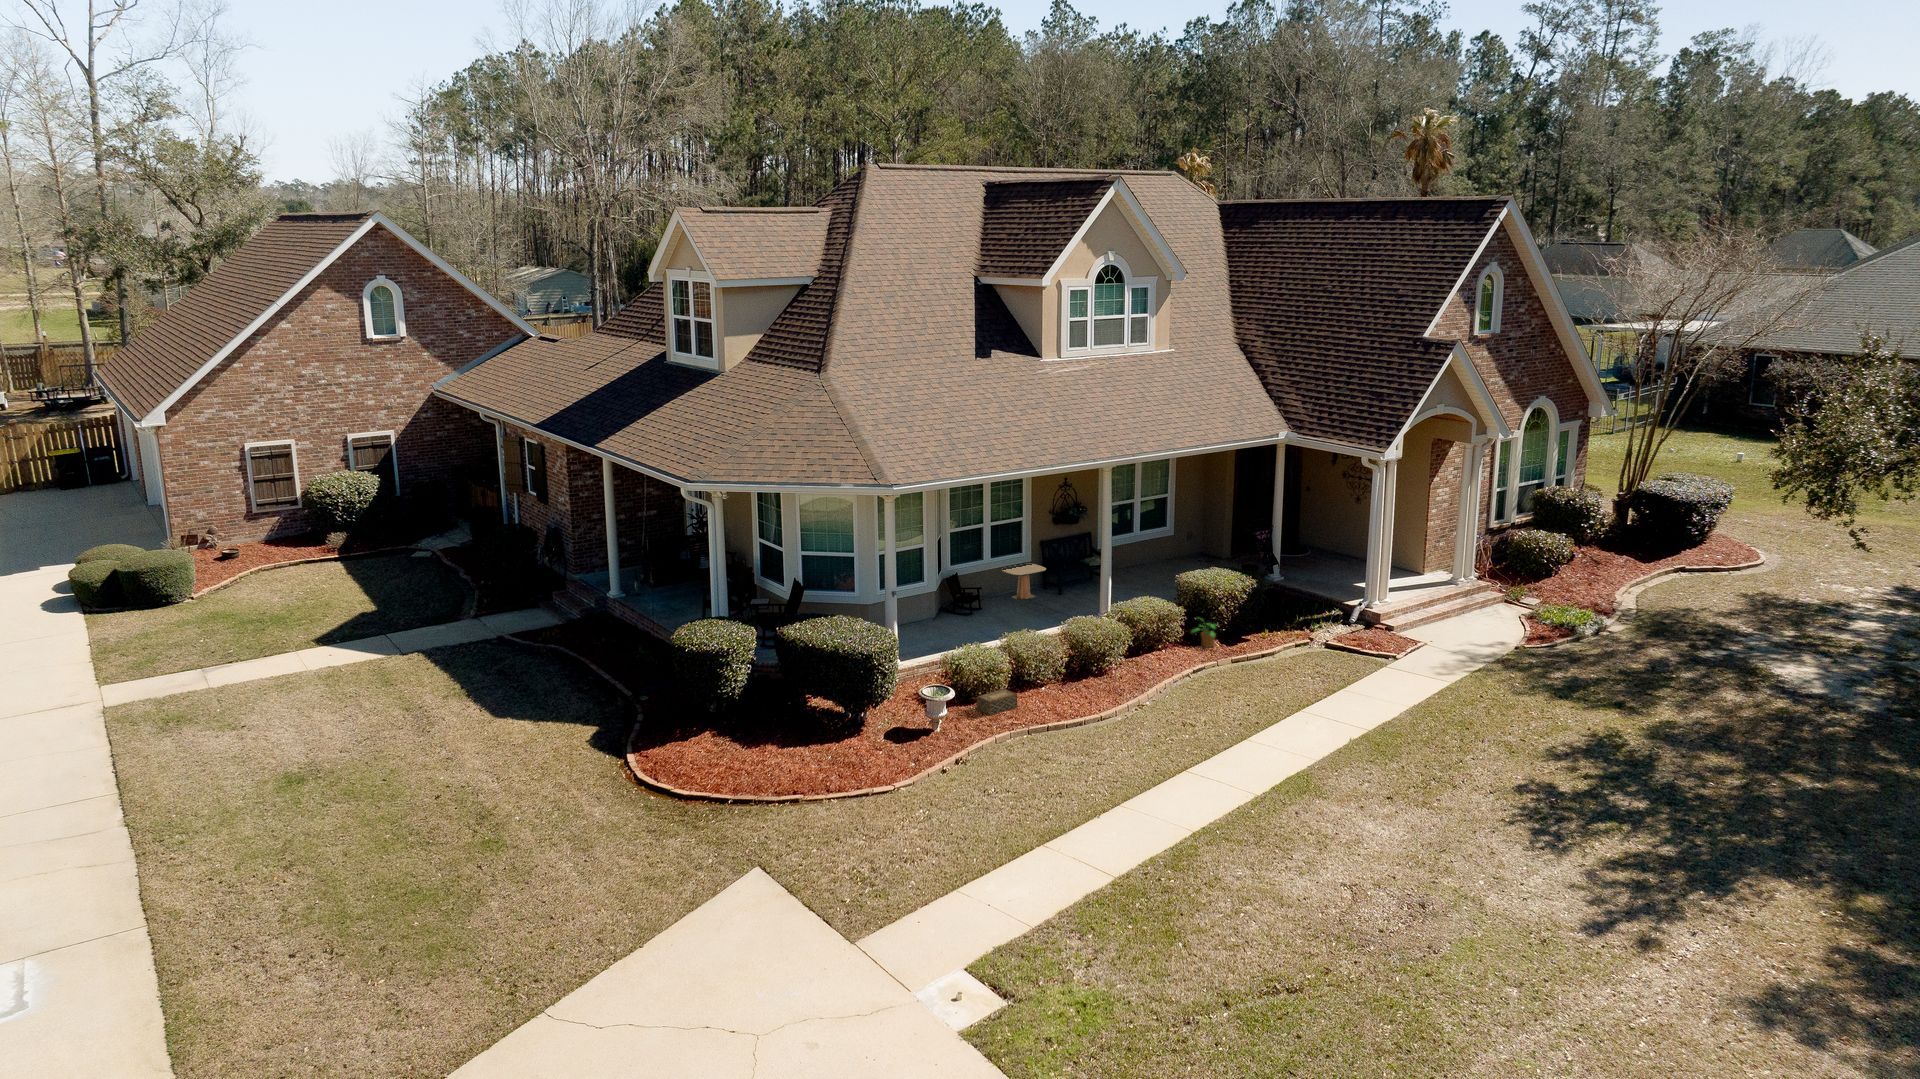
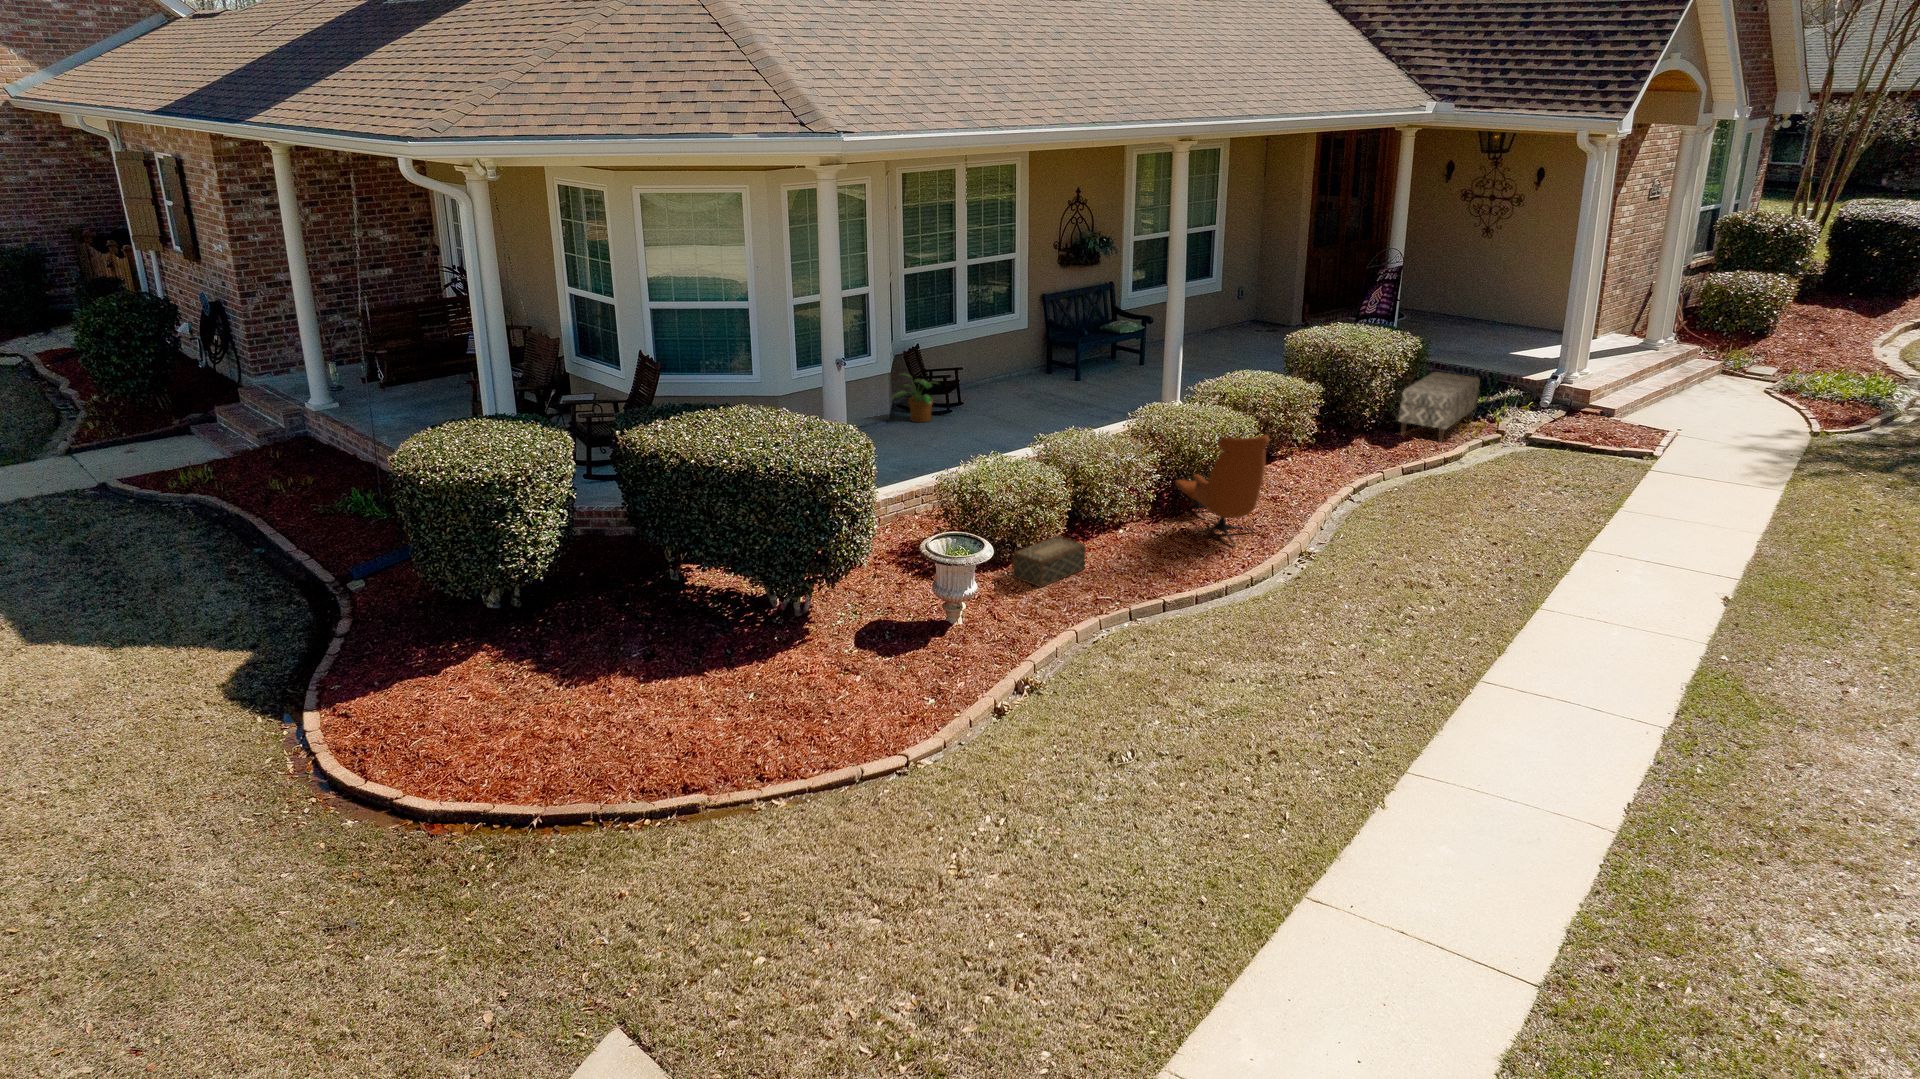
side table: present [1002,564,1046,600] -> none [989,328,1062,388]
bench: none [1243,599,1299,644] -> present [1399,372,1480,443]
potted plant: present [1192,619,1216,647] -> present [891,373,936,422]
lounge chair: none [1081,639,1121,699] -> present [1176,435,1269,545]

